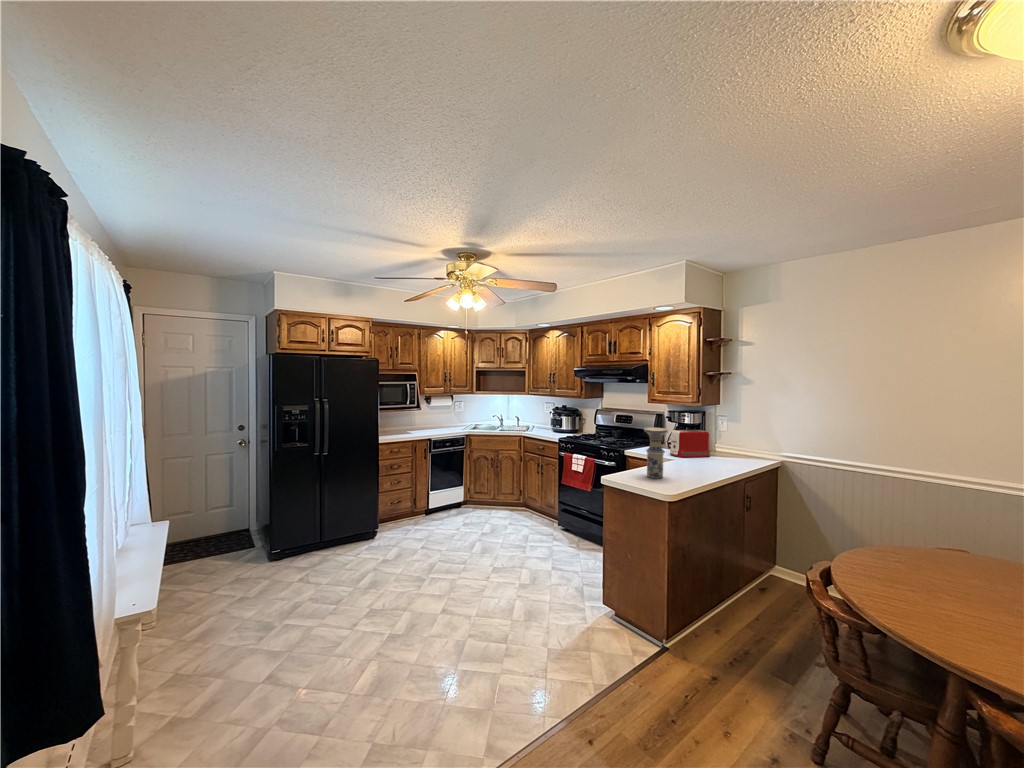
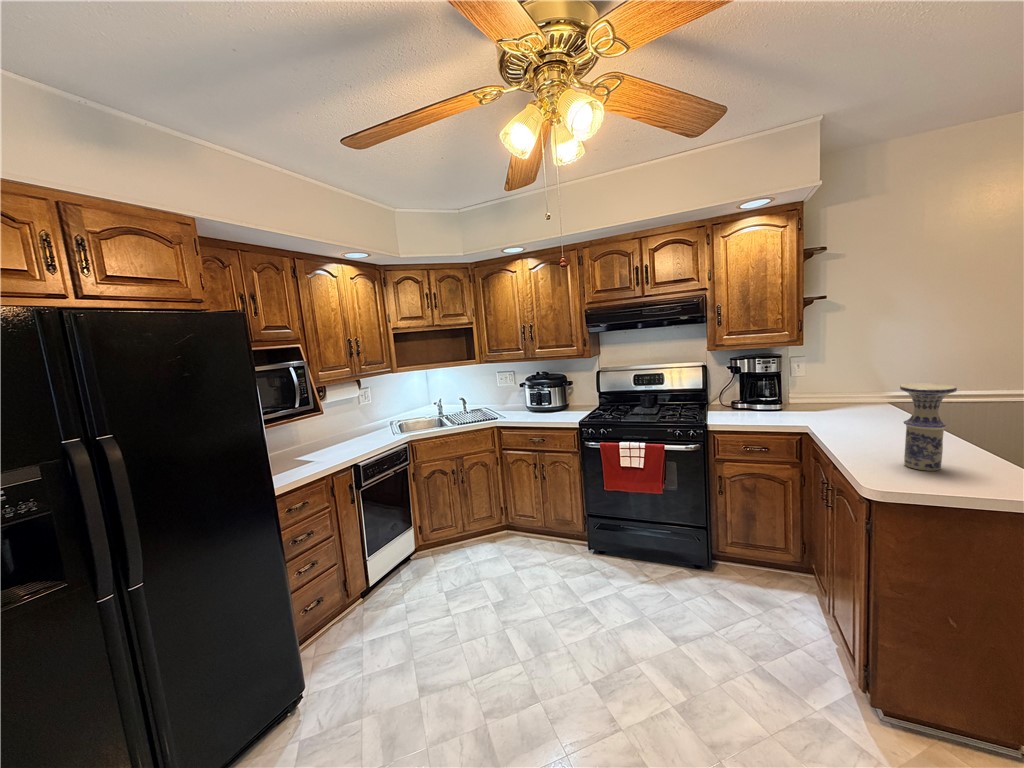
toaster: present [670,430,710,457] -> none [773,379,821,421]

